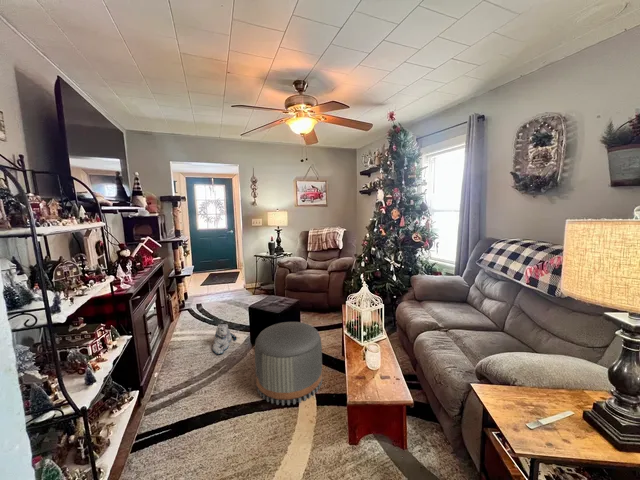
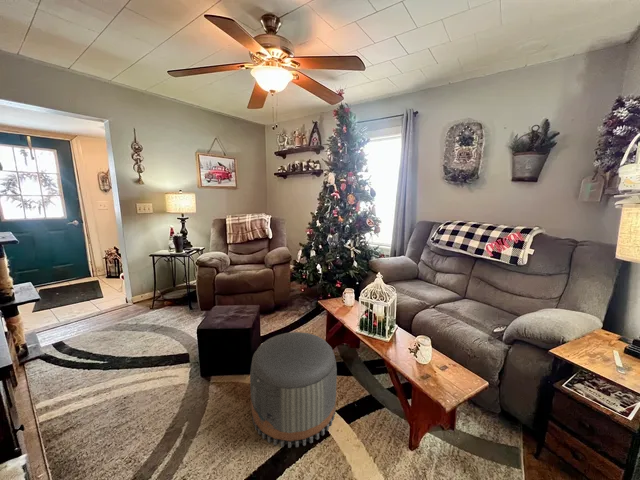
plush toy: present [212,324,237,355] -> none [137,361,176,412]

